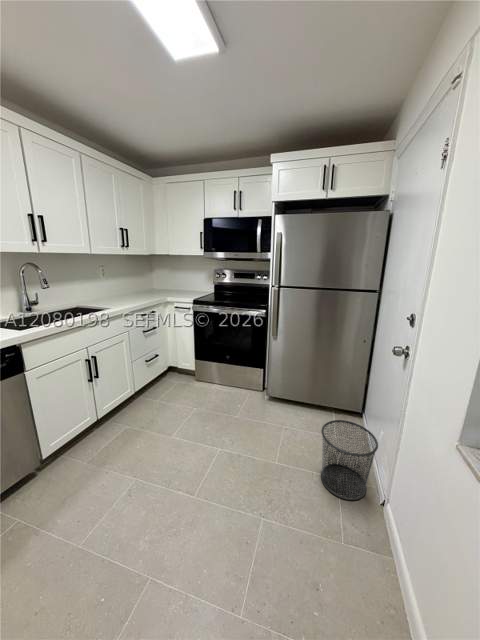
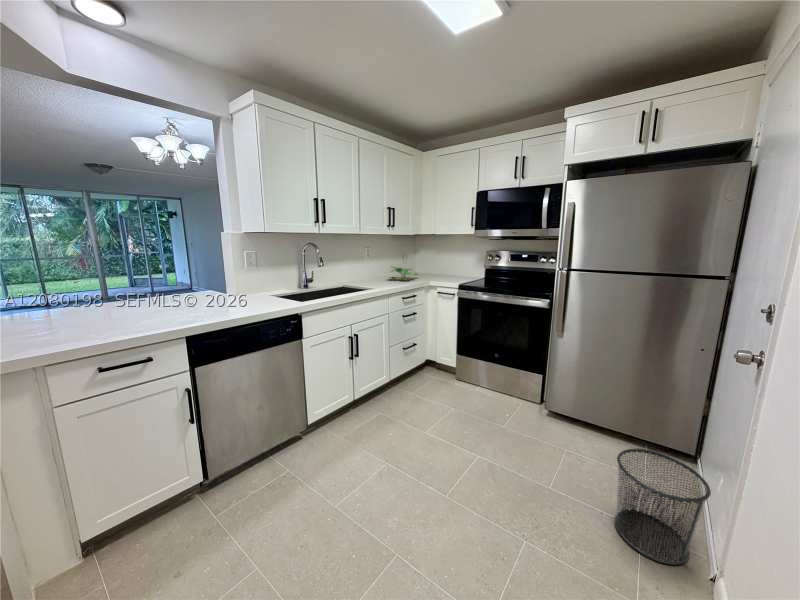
potted plant: none [125,268,156,298] -> present [393,267,416,280]

